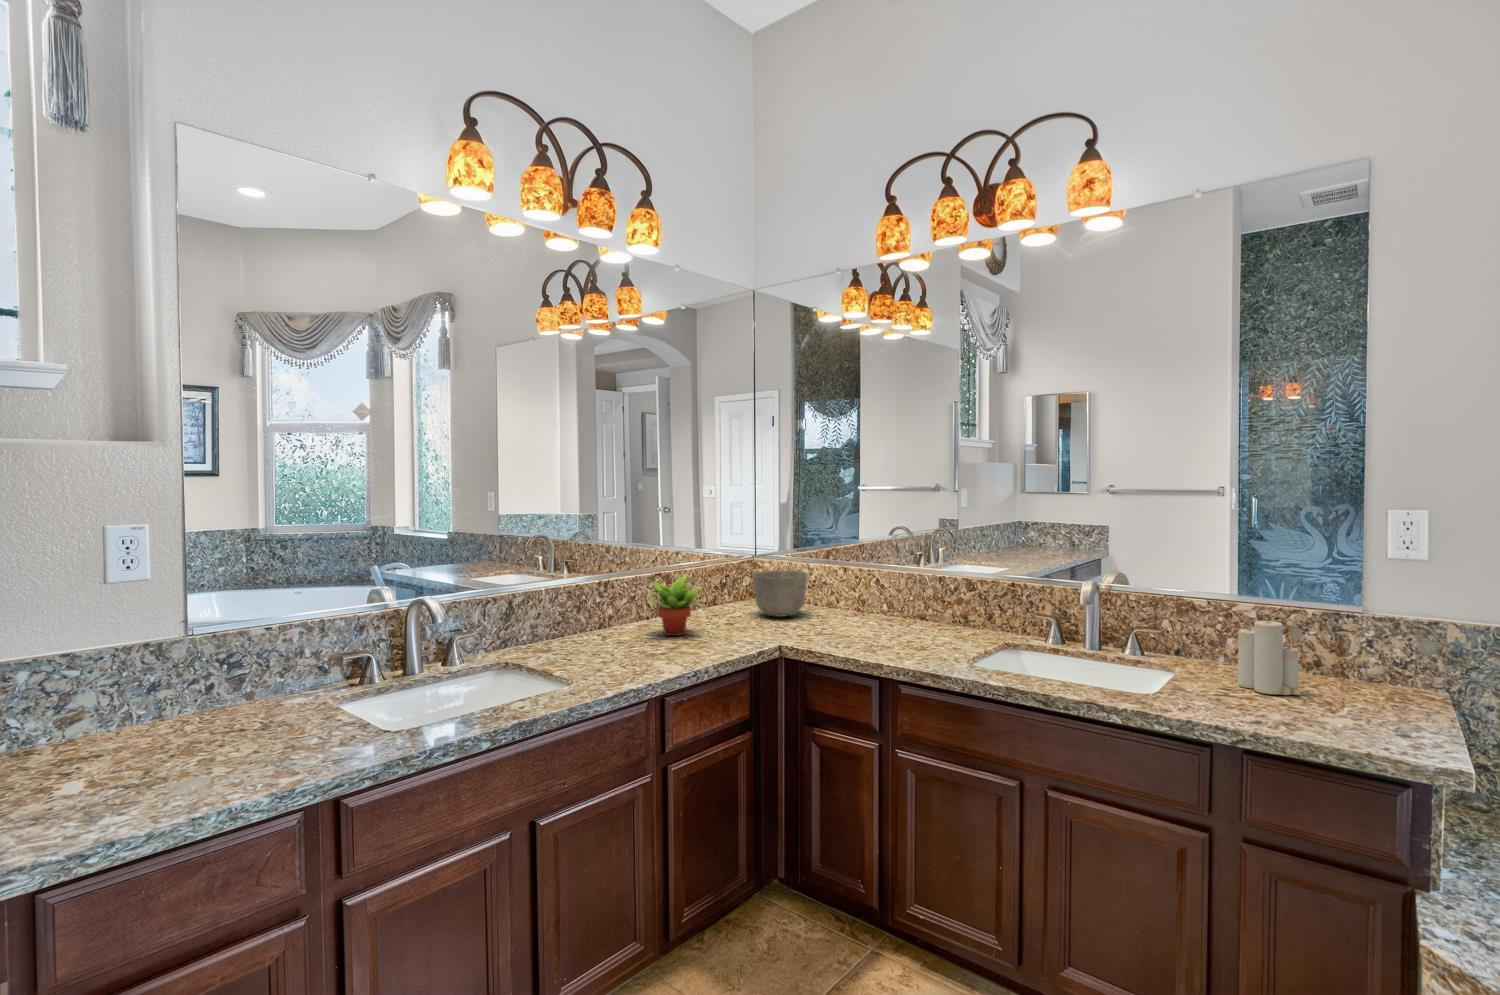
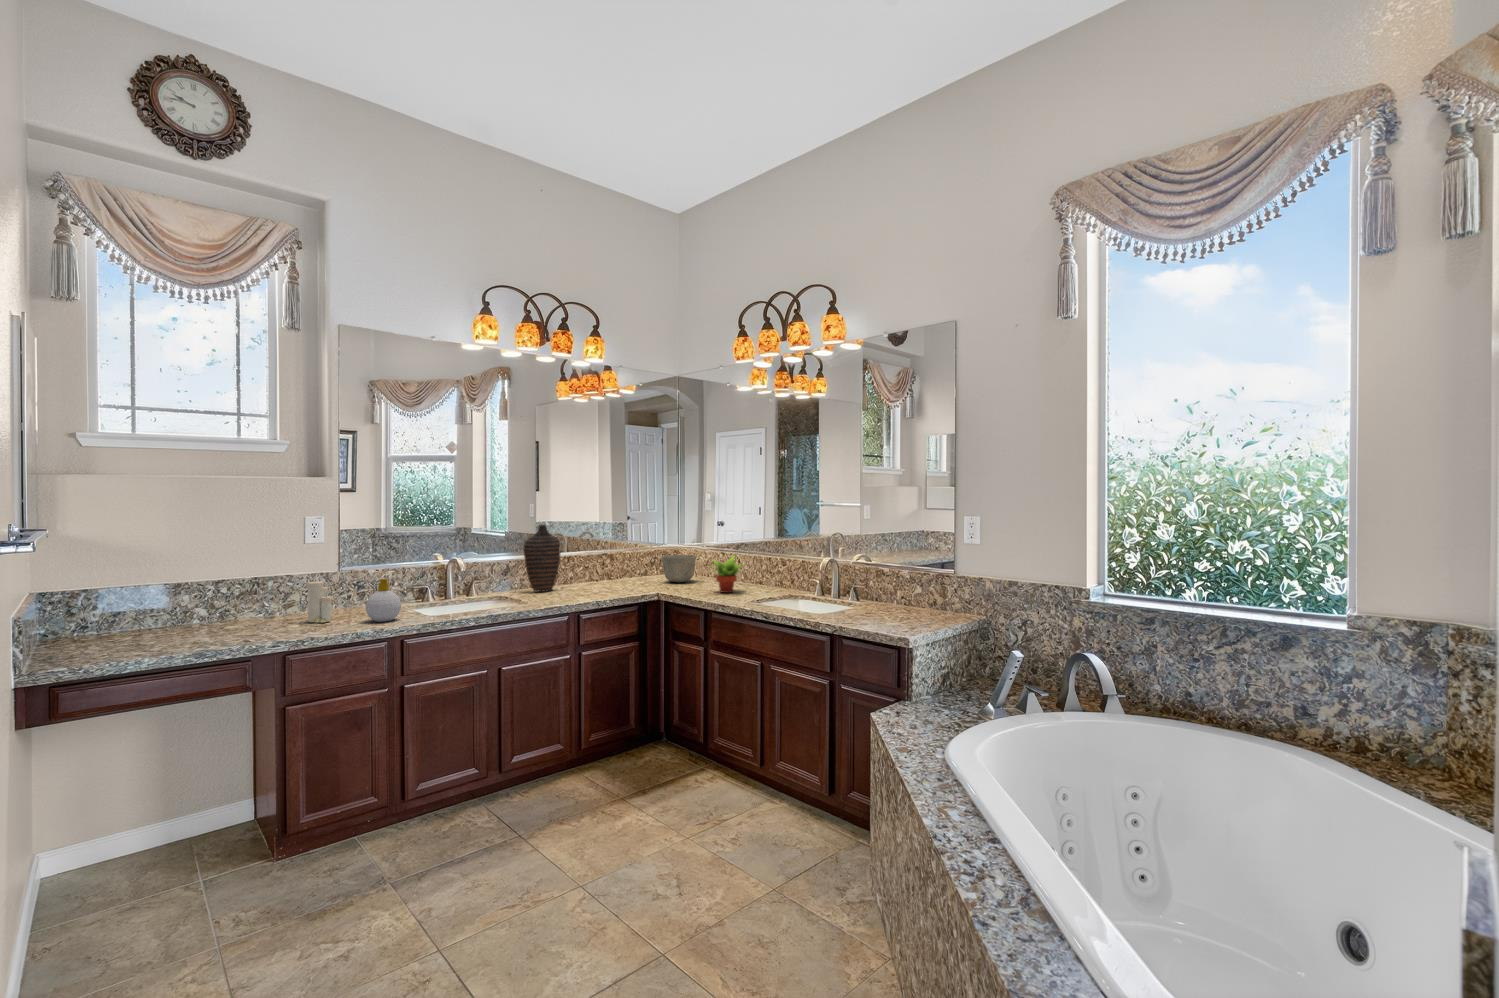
decorative vase: none [540,527,600,645] -> present [524,525,561,592]
succulent plant: present [652,572,701,636] -> present [713,556,743,593]
candle: present [1238,614,1300,695] -> present [308,581,332,623]
soap bottle: none [247,661,328,759] -> present [366,579,401,622]

